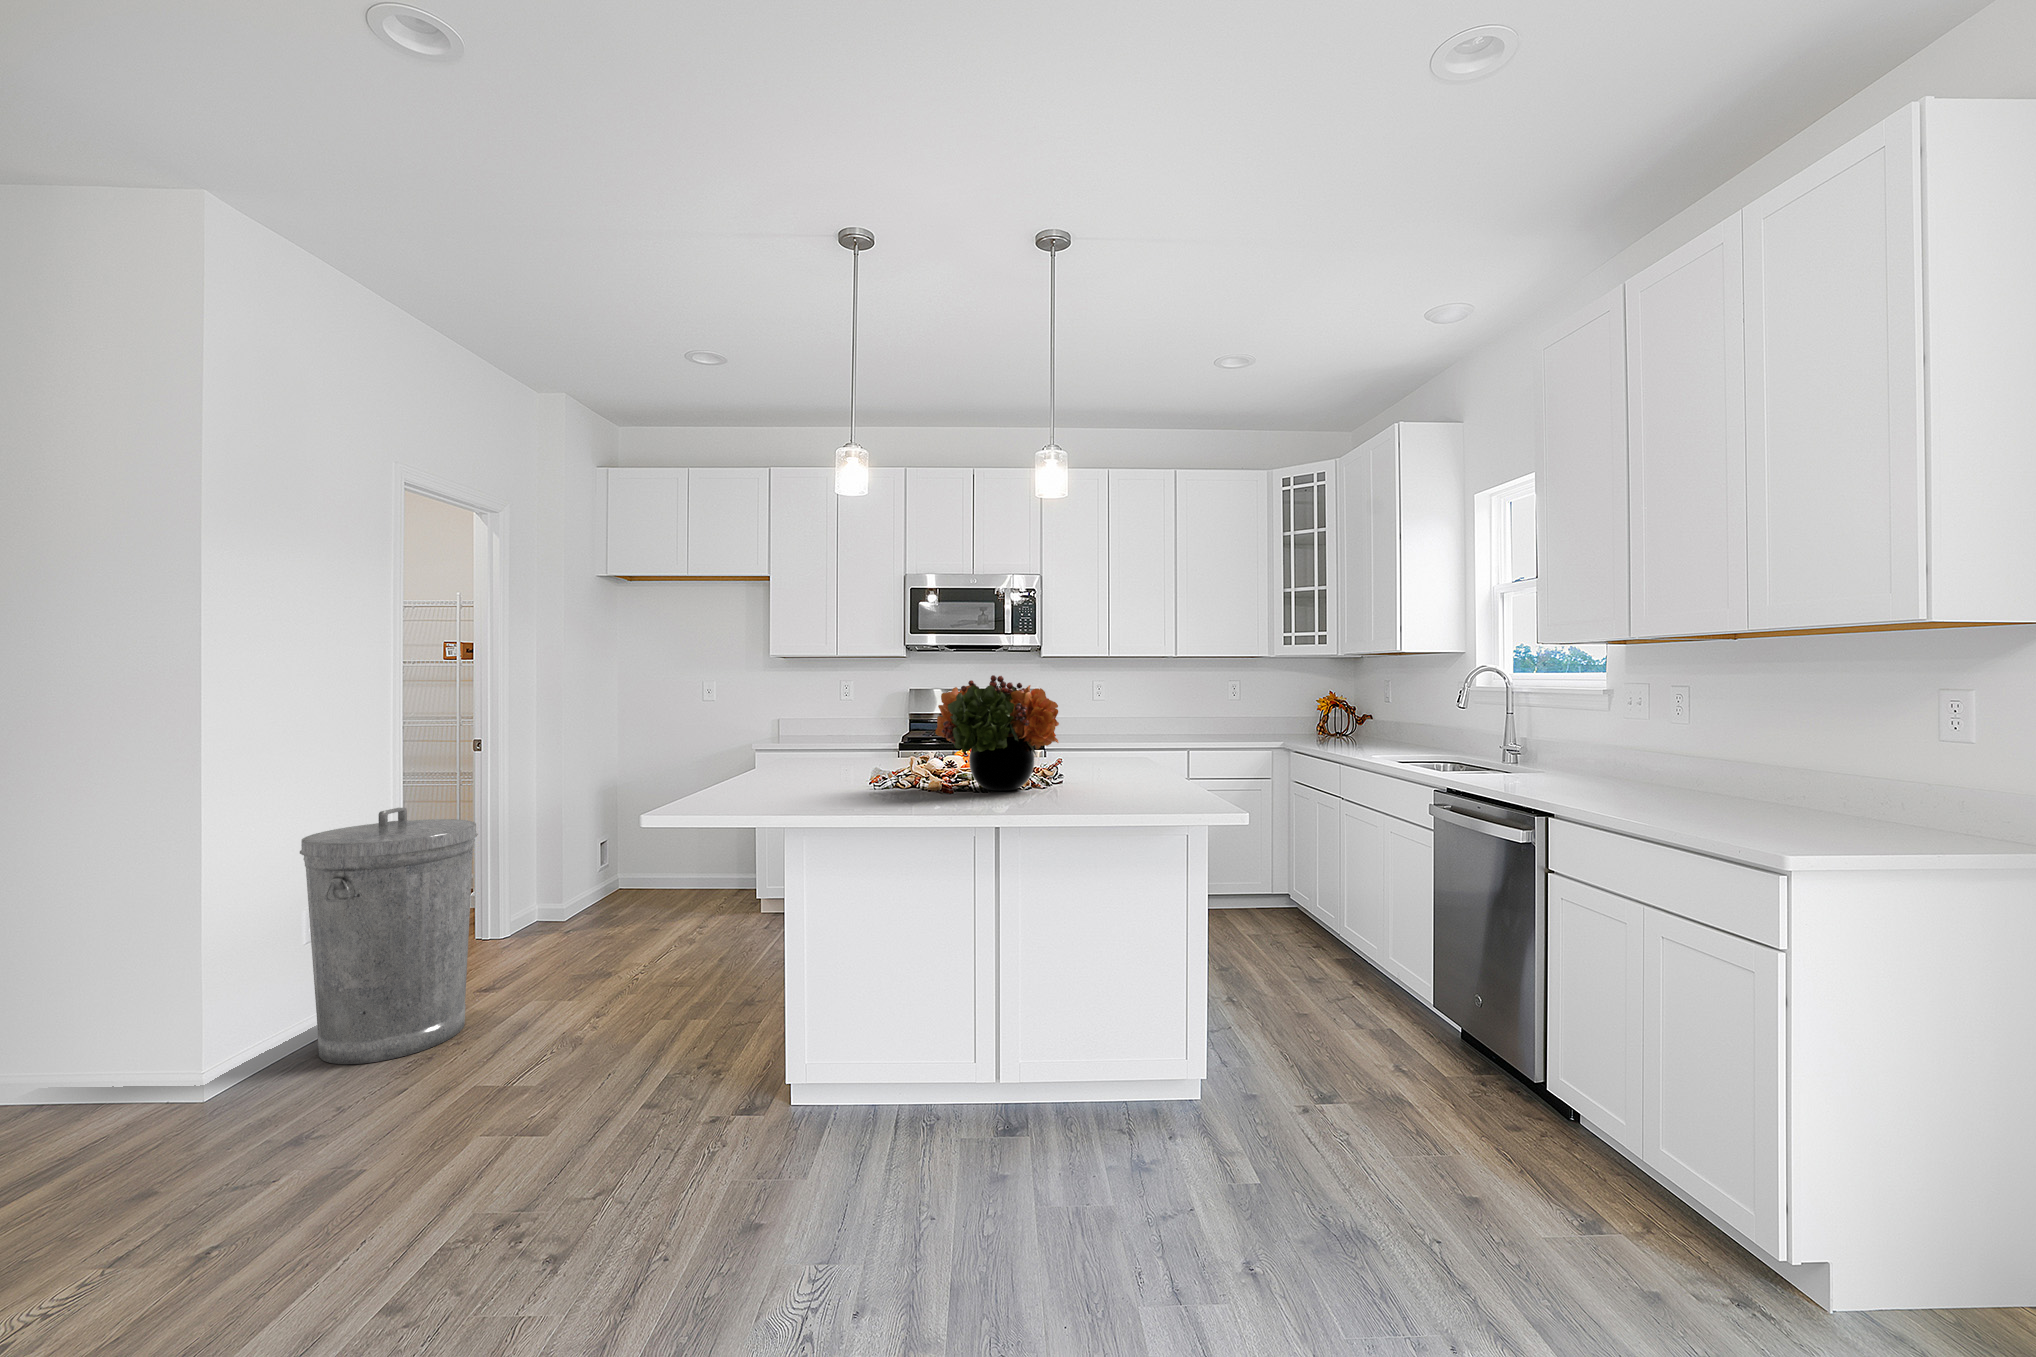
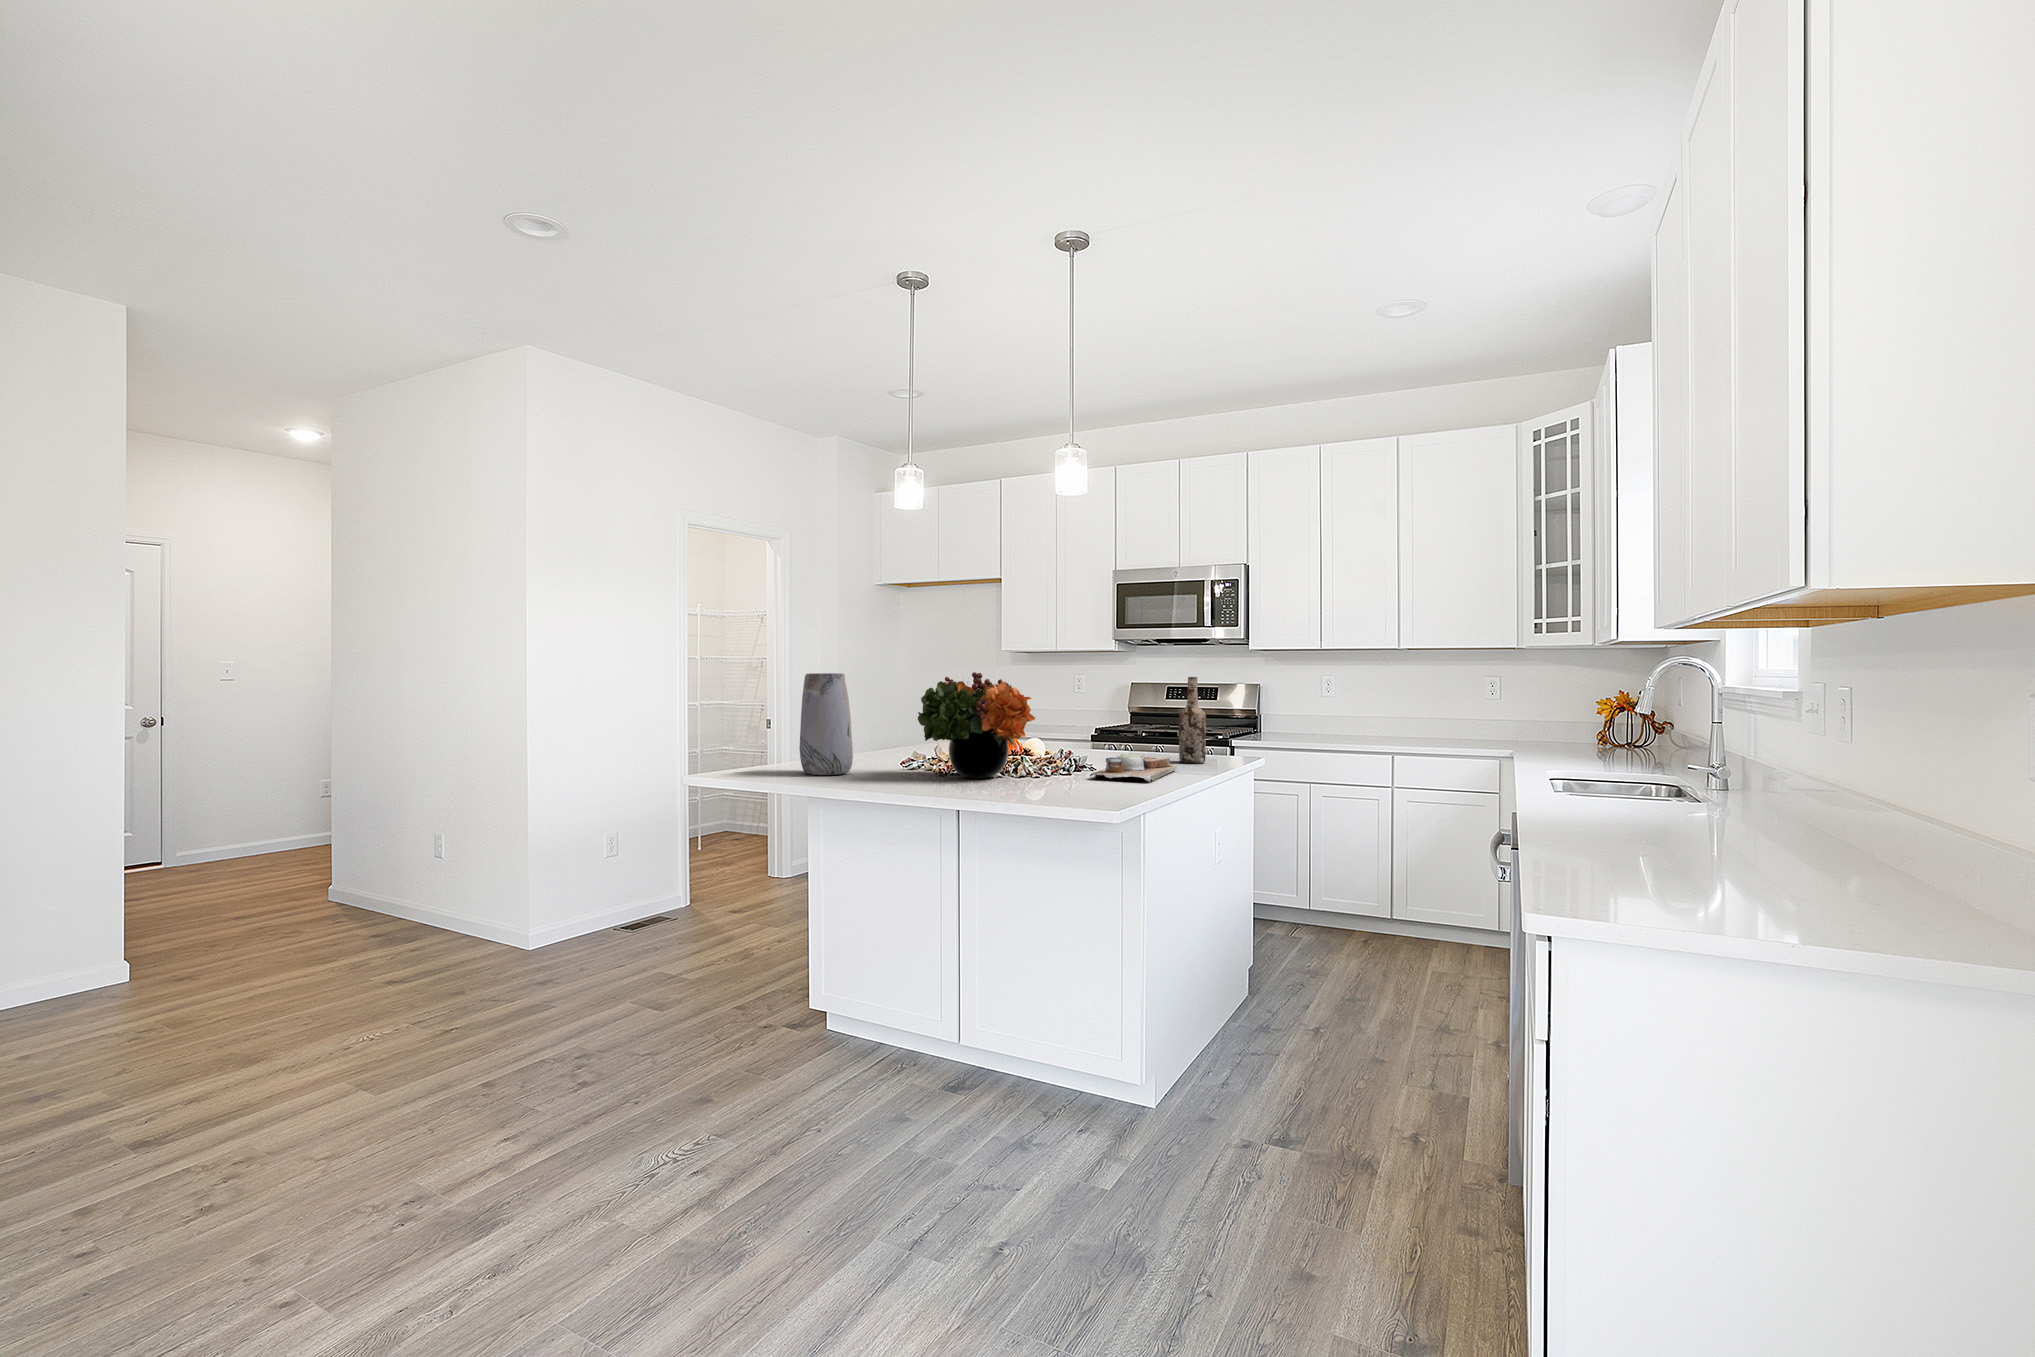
vase: none [801,678,865,801] -> present [800,673,853,775]
wine bottle: none [1090,680,1116,762] -> present [1179,677,1206,763]
cutting board: none [1075,756,1164,782] -> present [1090,754,1177,783]
trash can: present [300,808,478,1064] -> none [596,764,709,946]

